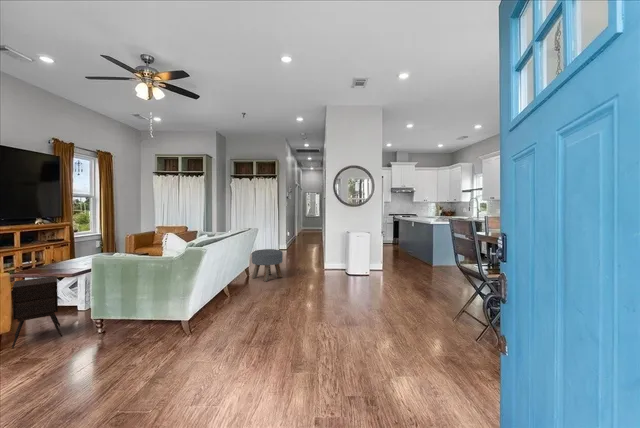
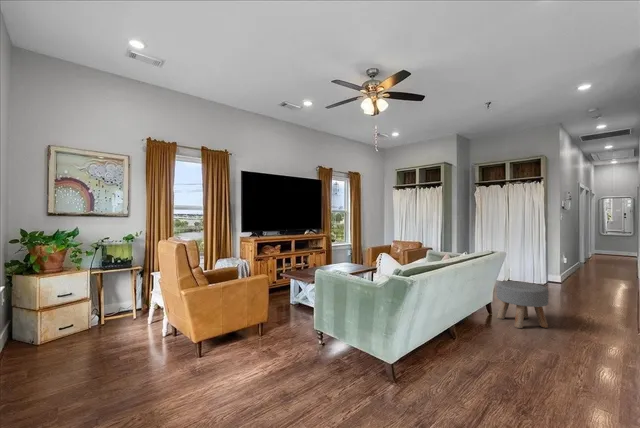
side table: present [12,276,62,348] -> none [270,281,303,336]

